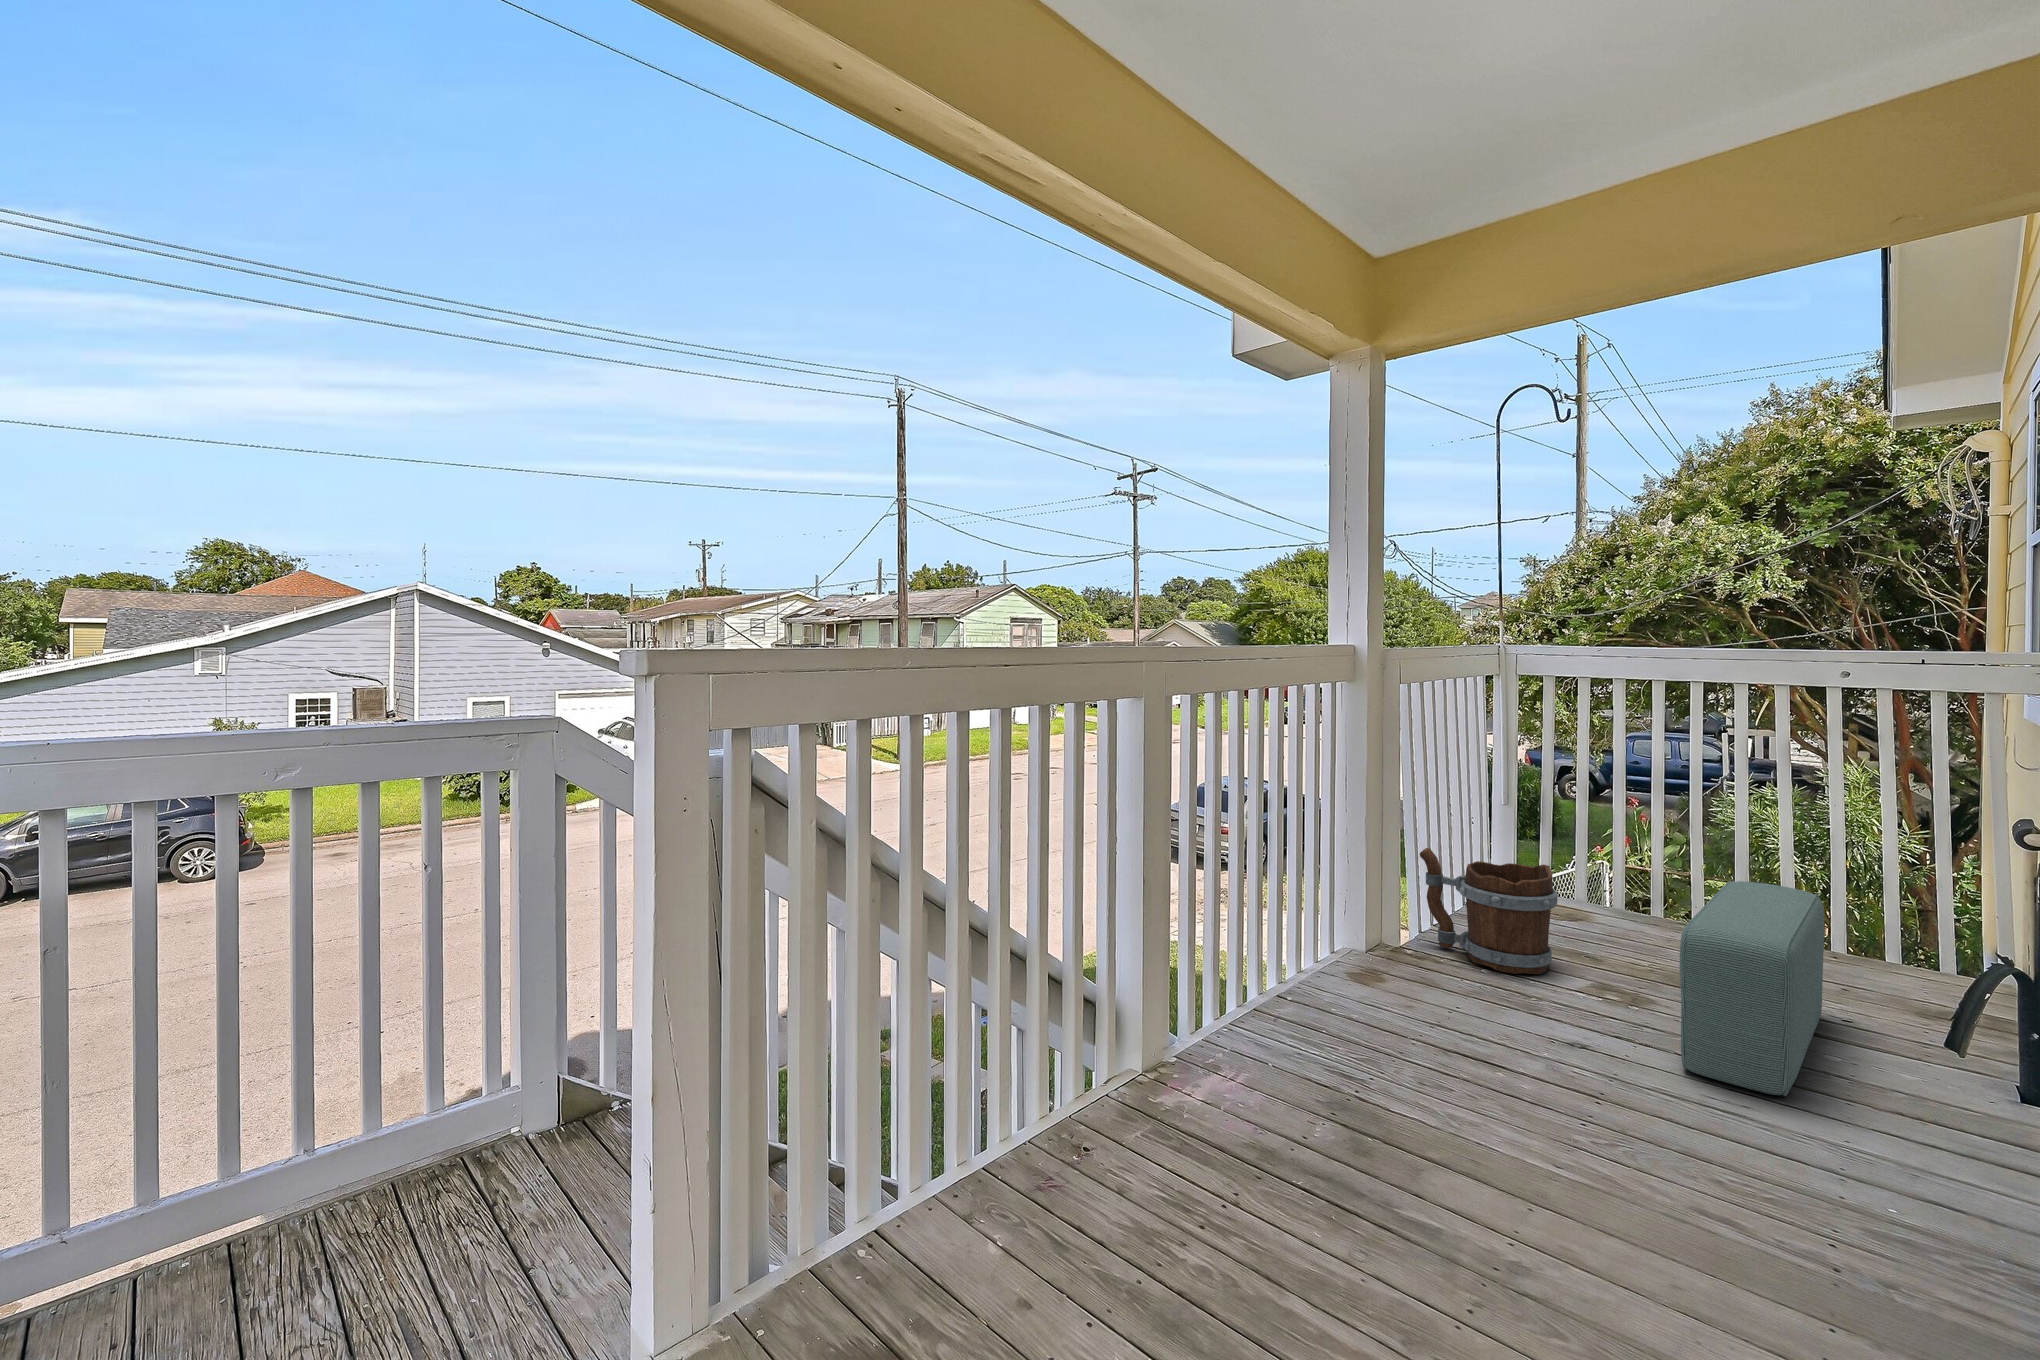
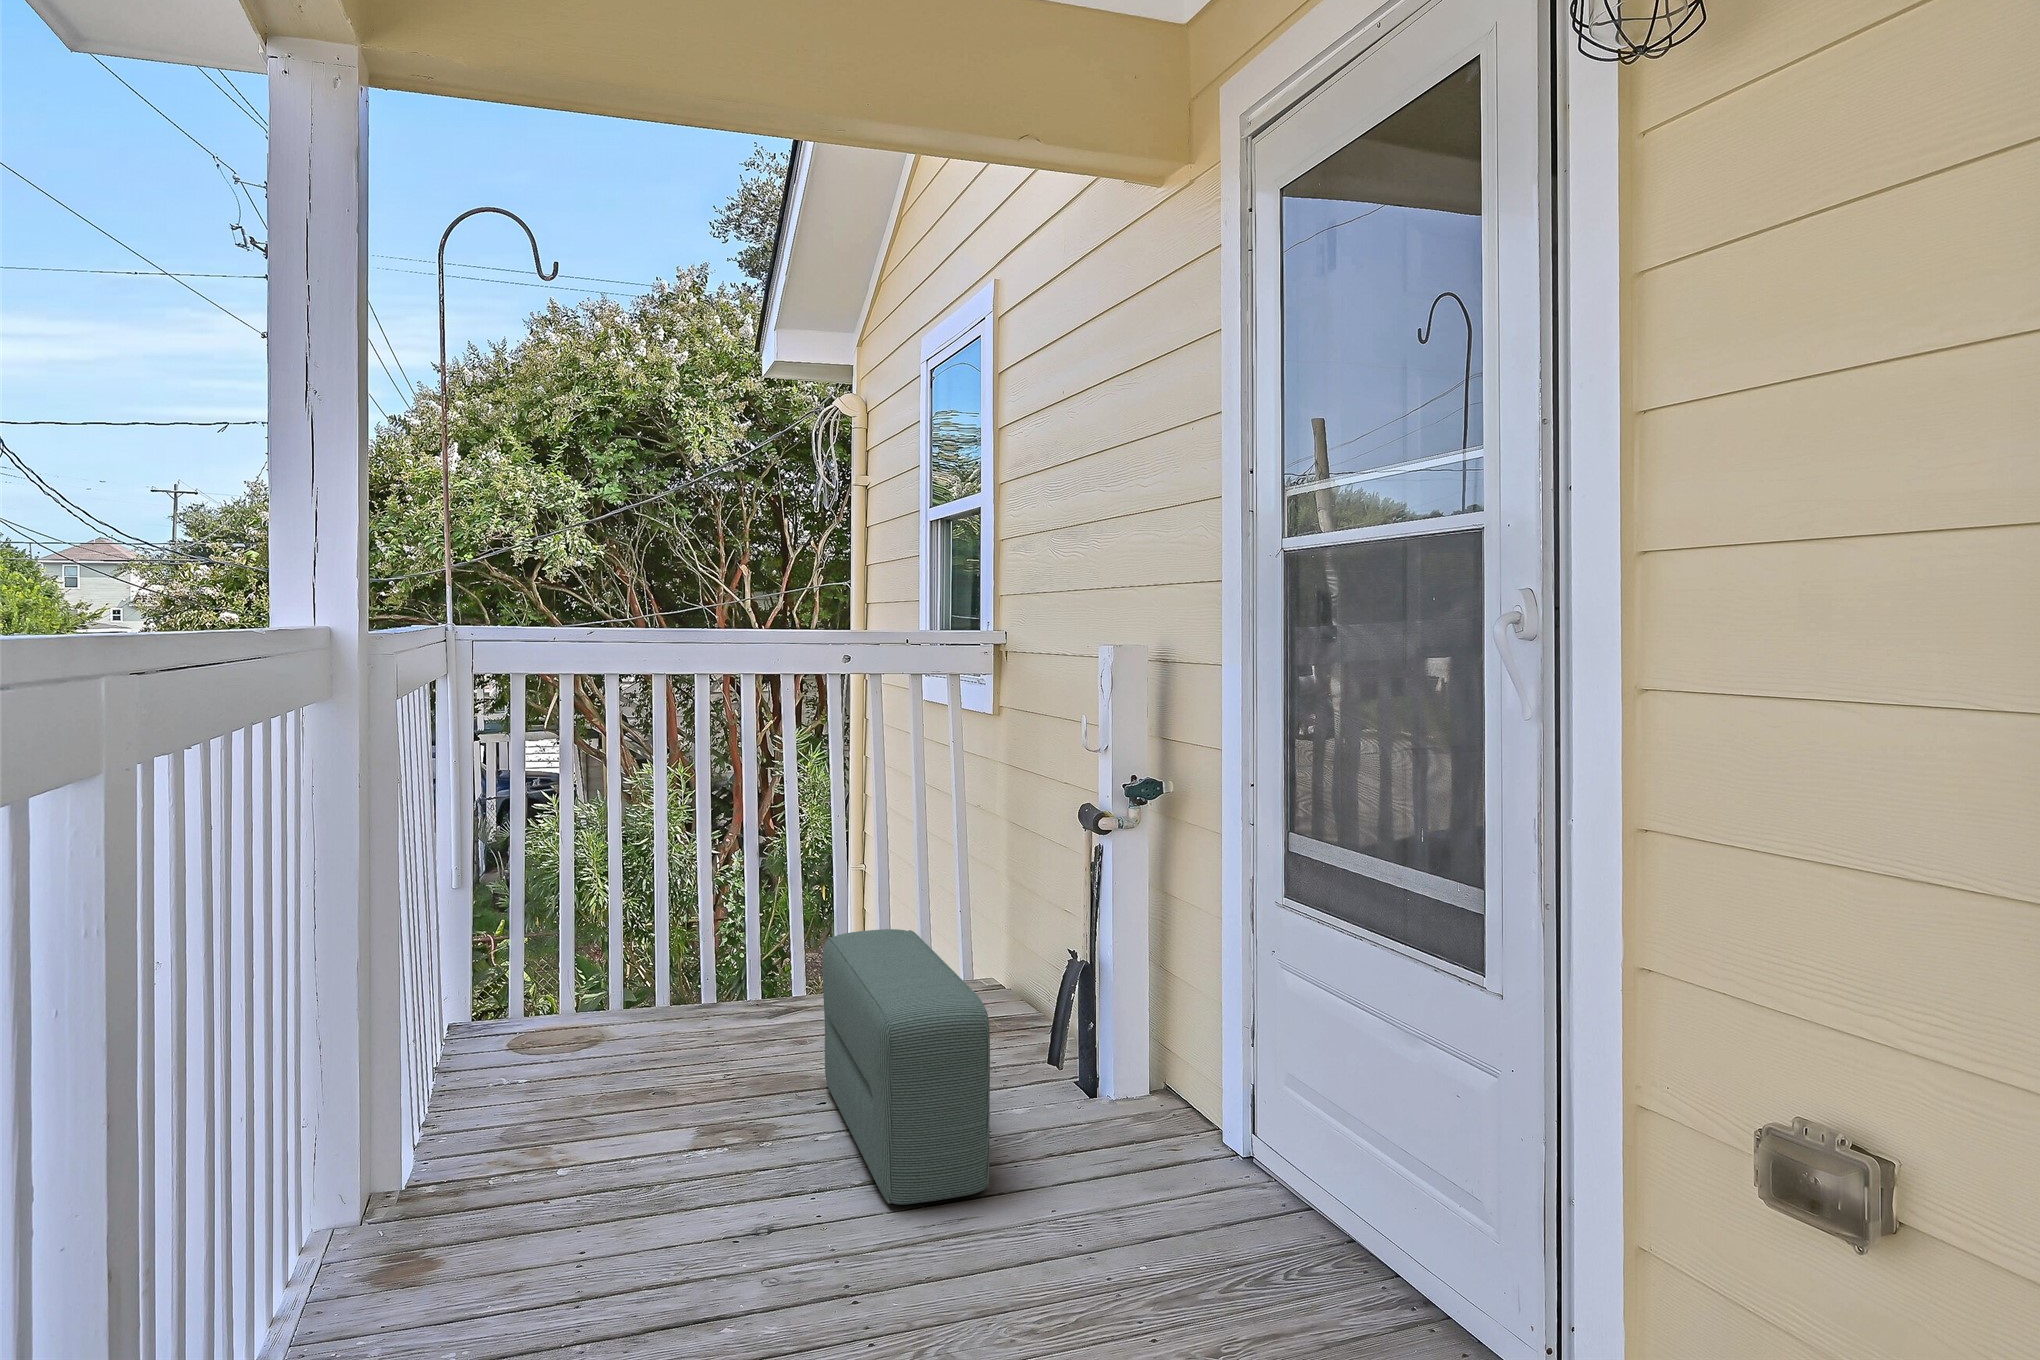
bucket: present [1419,848,1558,974] -> none [427,975,644,1165]

